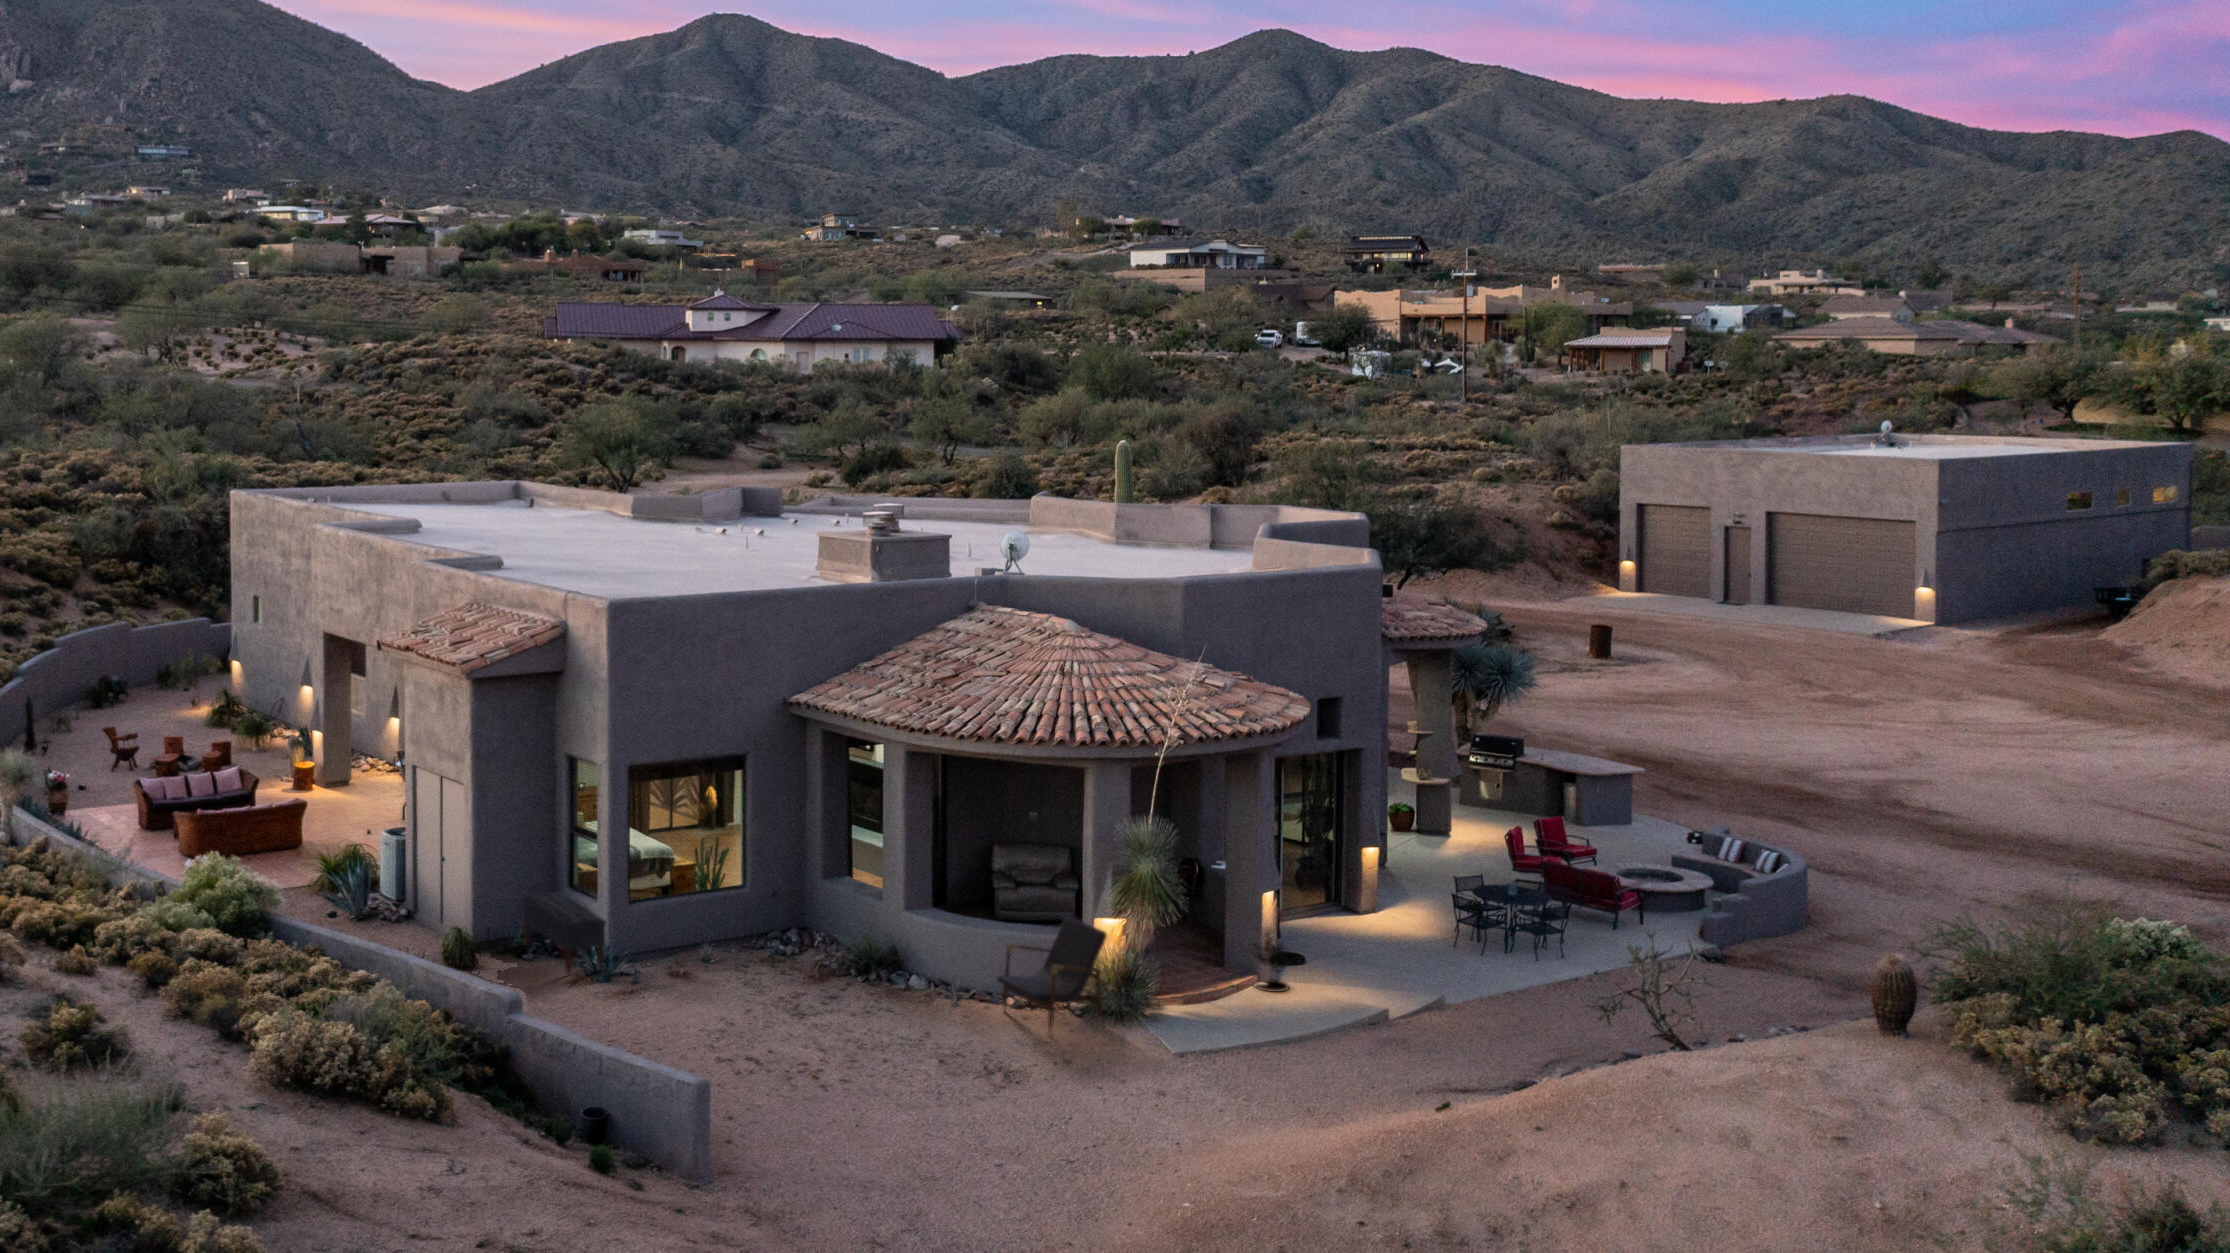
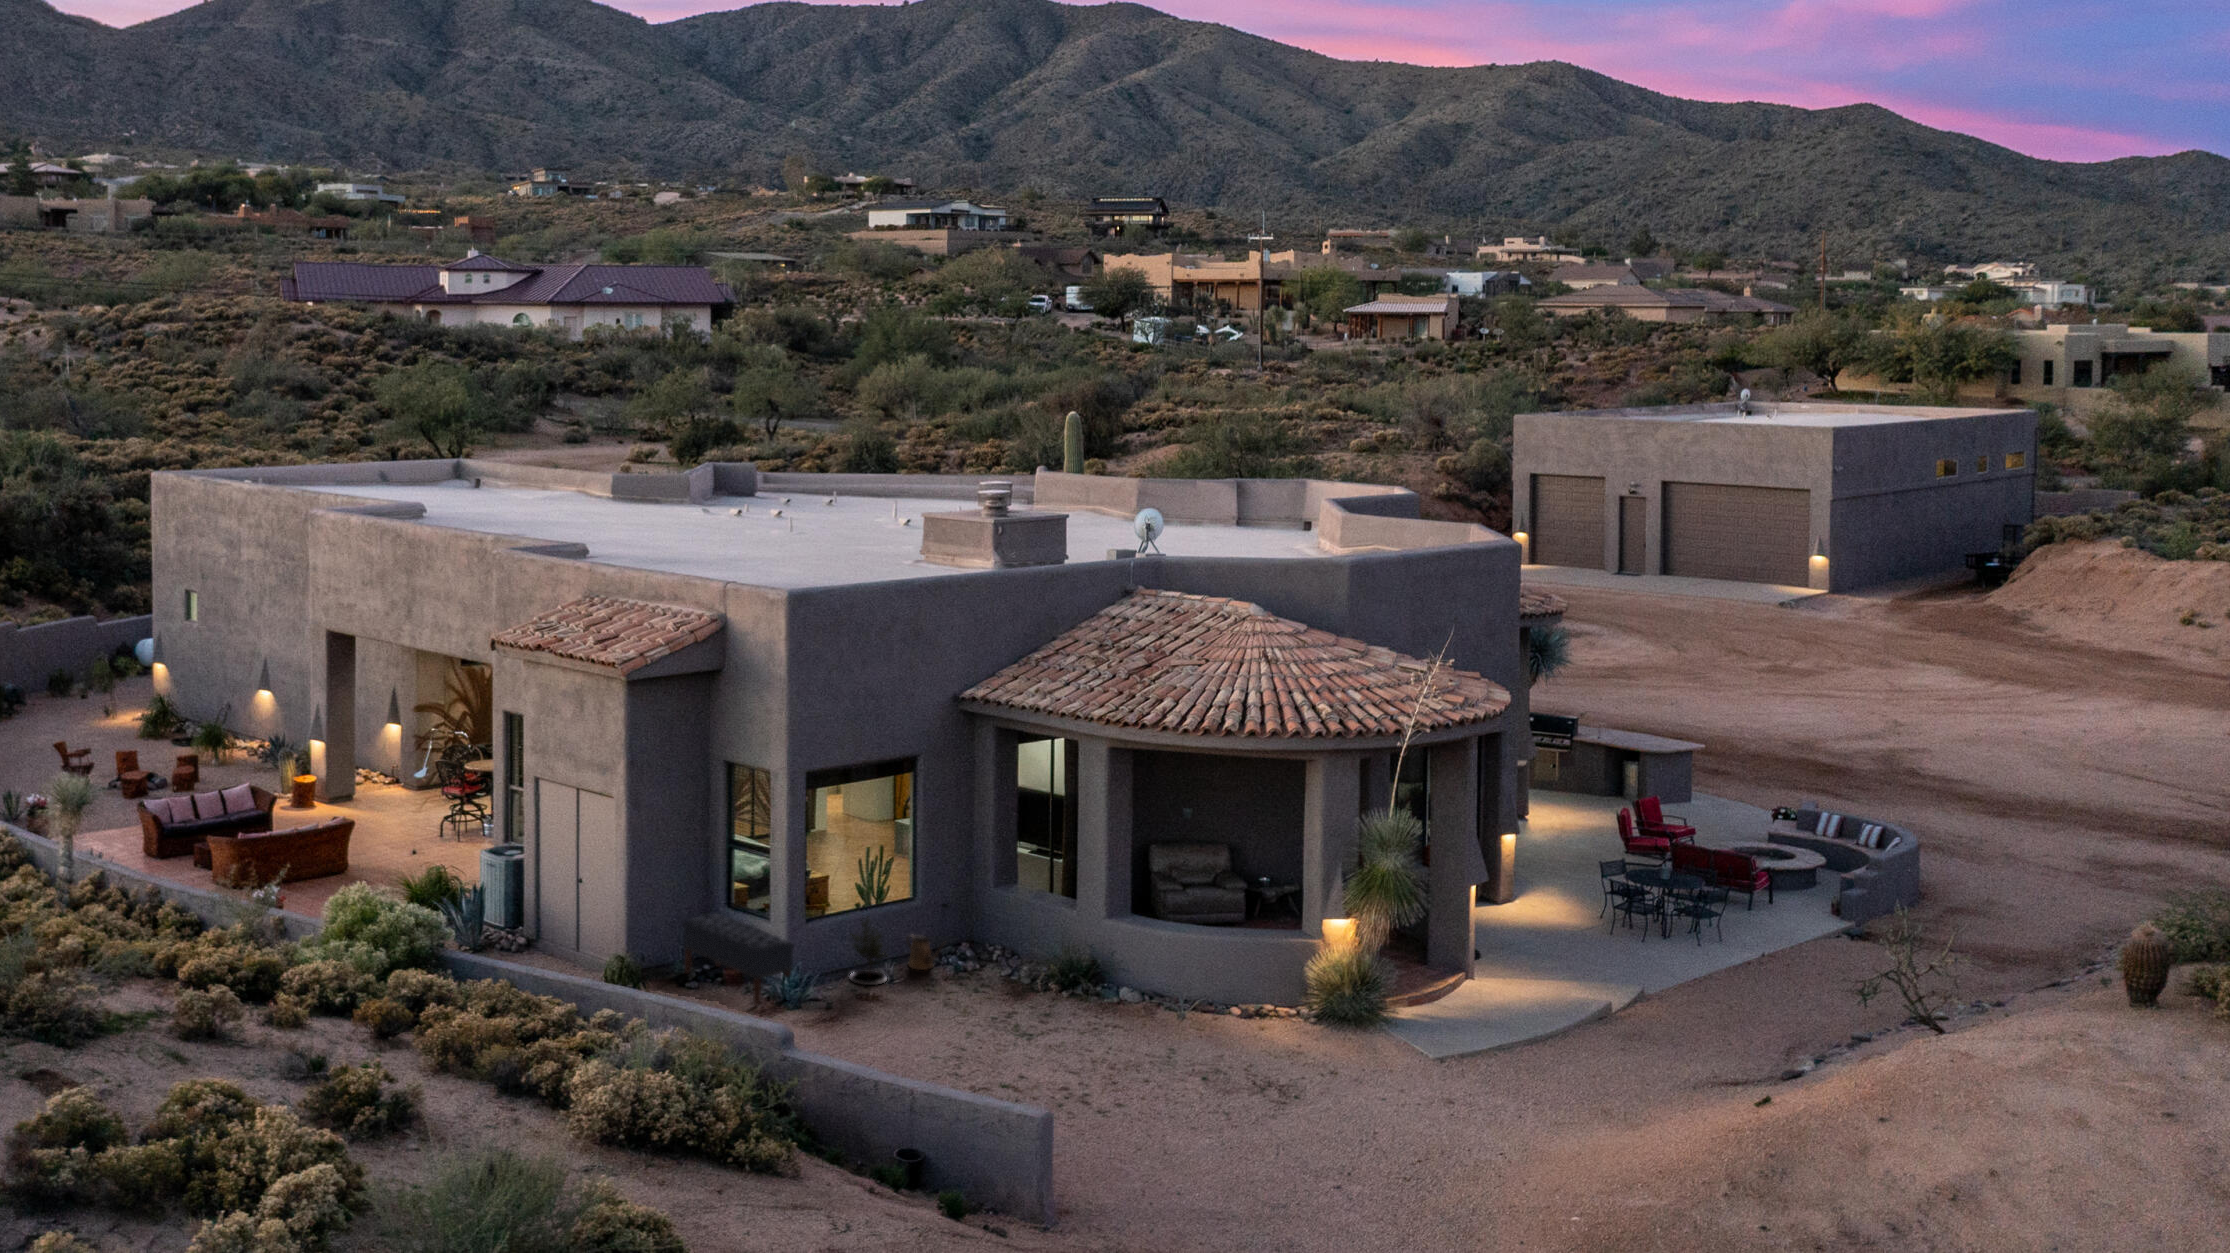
lounge chair: present [997,916,1107,1036] -> none [1236,918,1353,1049]
watering can: none [732,919,761,951] -> present [906,935,941,970]
potted tree: present [1253,929,1290,992] -> present [850,916,887,985]

